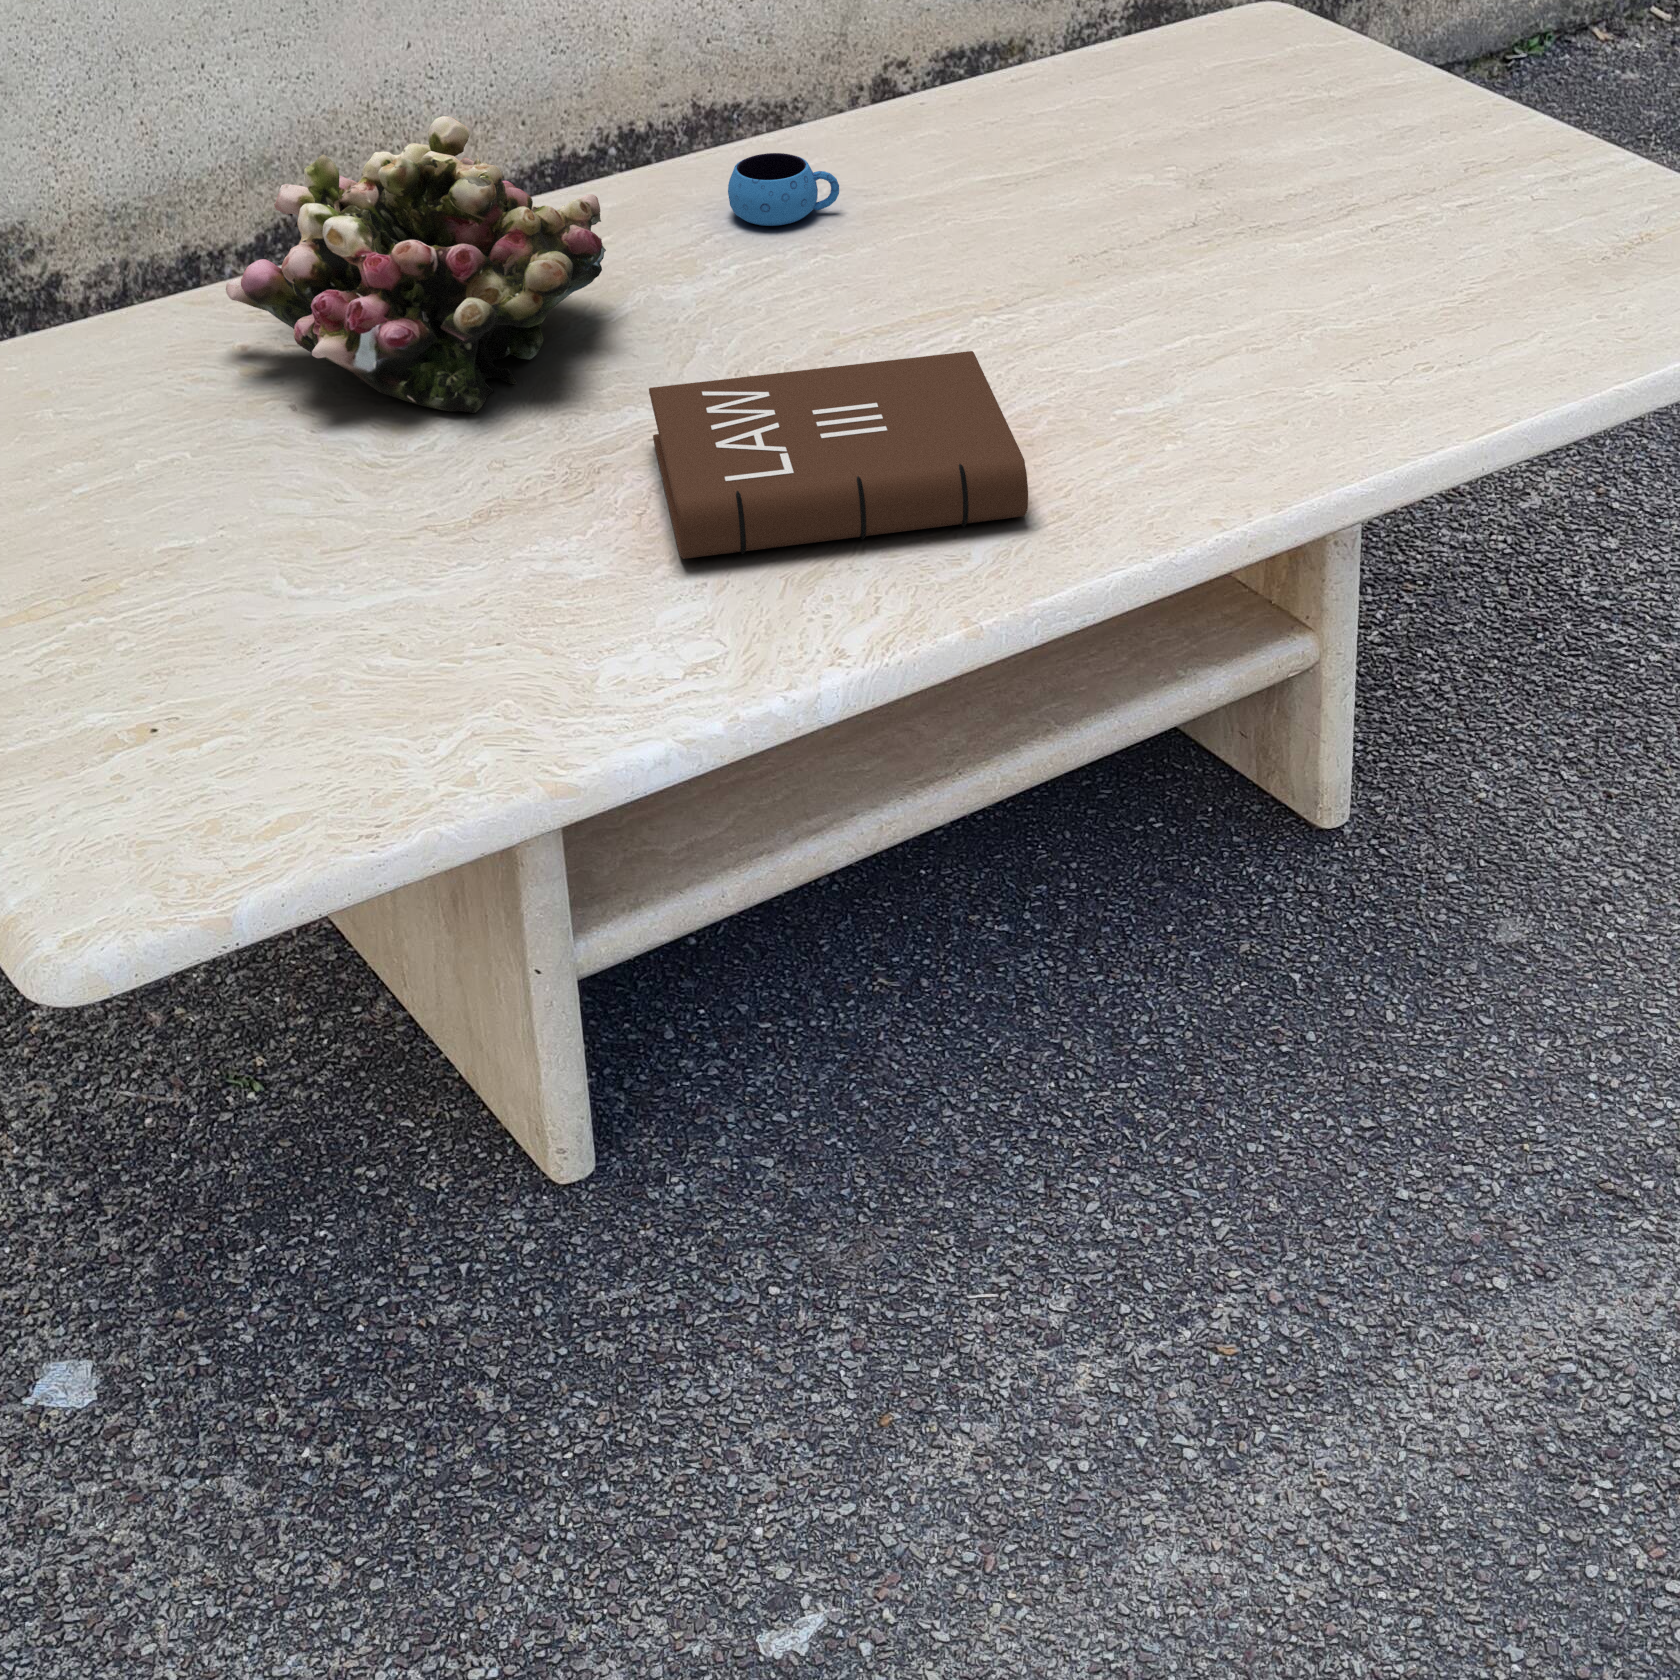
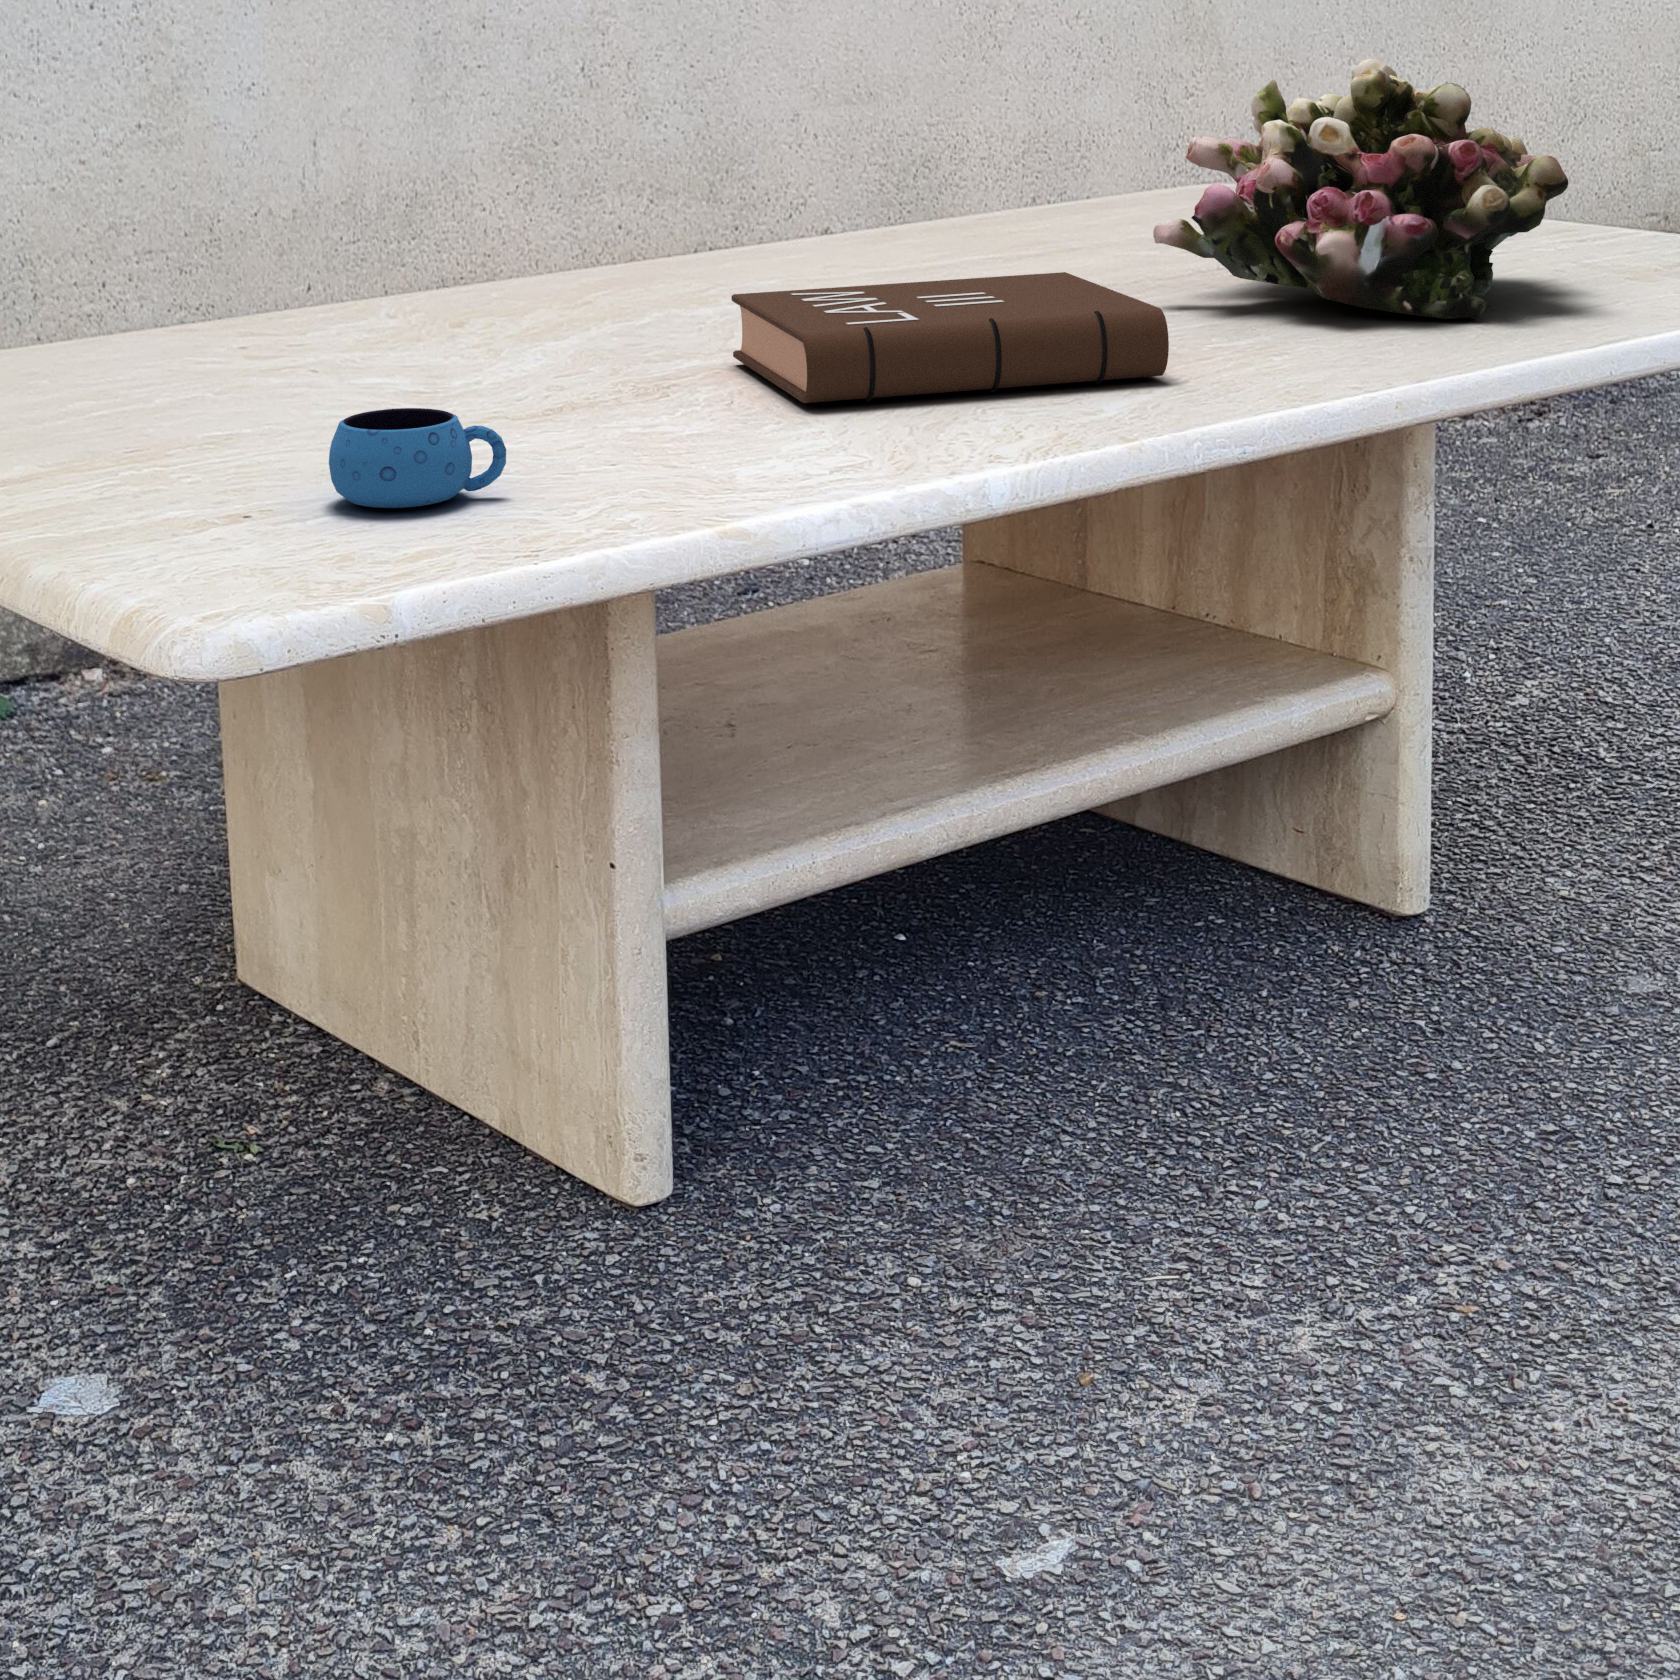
flower arrangement: present [226,116,606,413] -> present [1153,59,1569,319]
mug: present [728,153,839,226] -> present [329,408,506,508]

